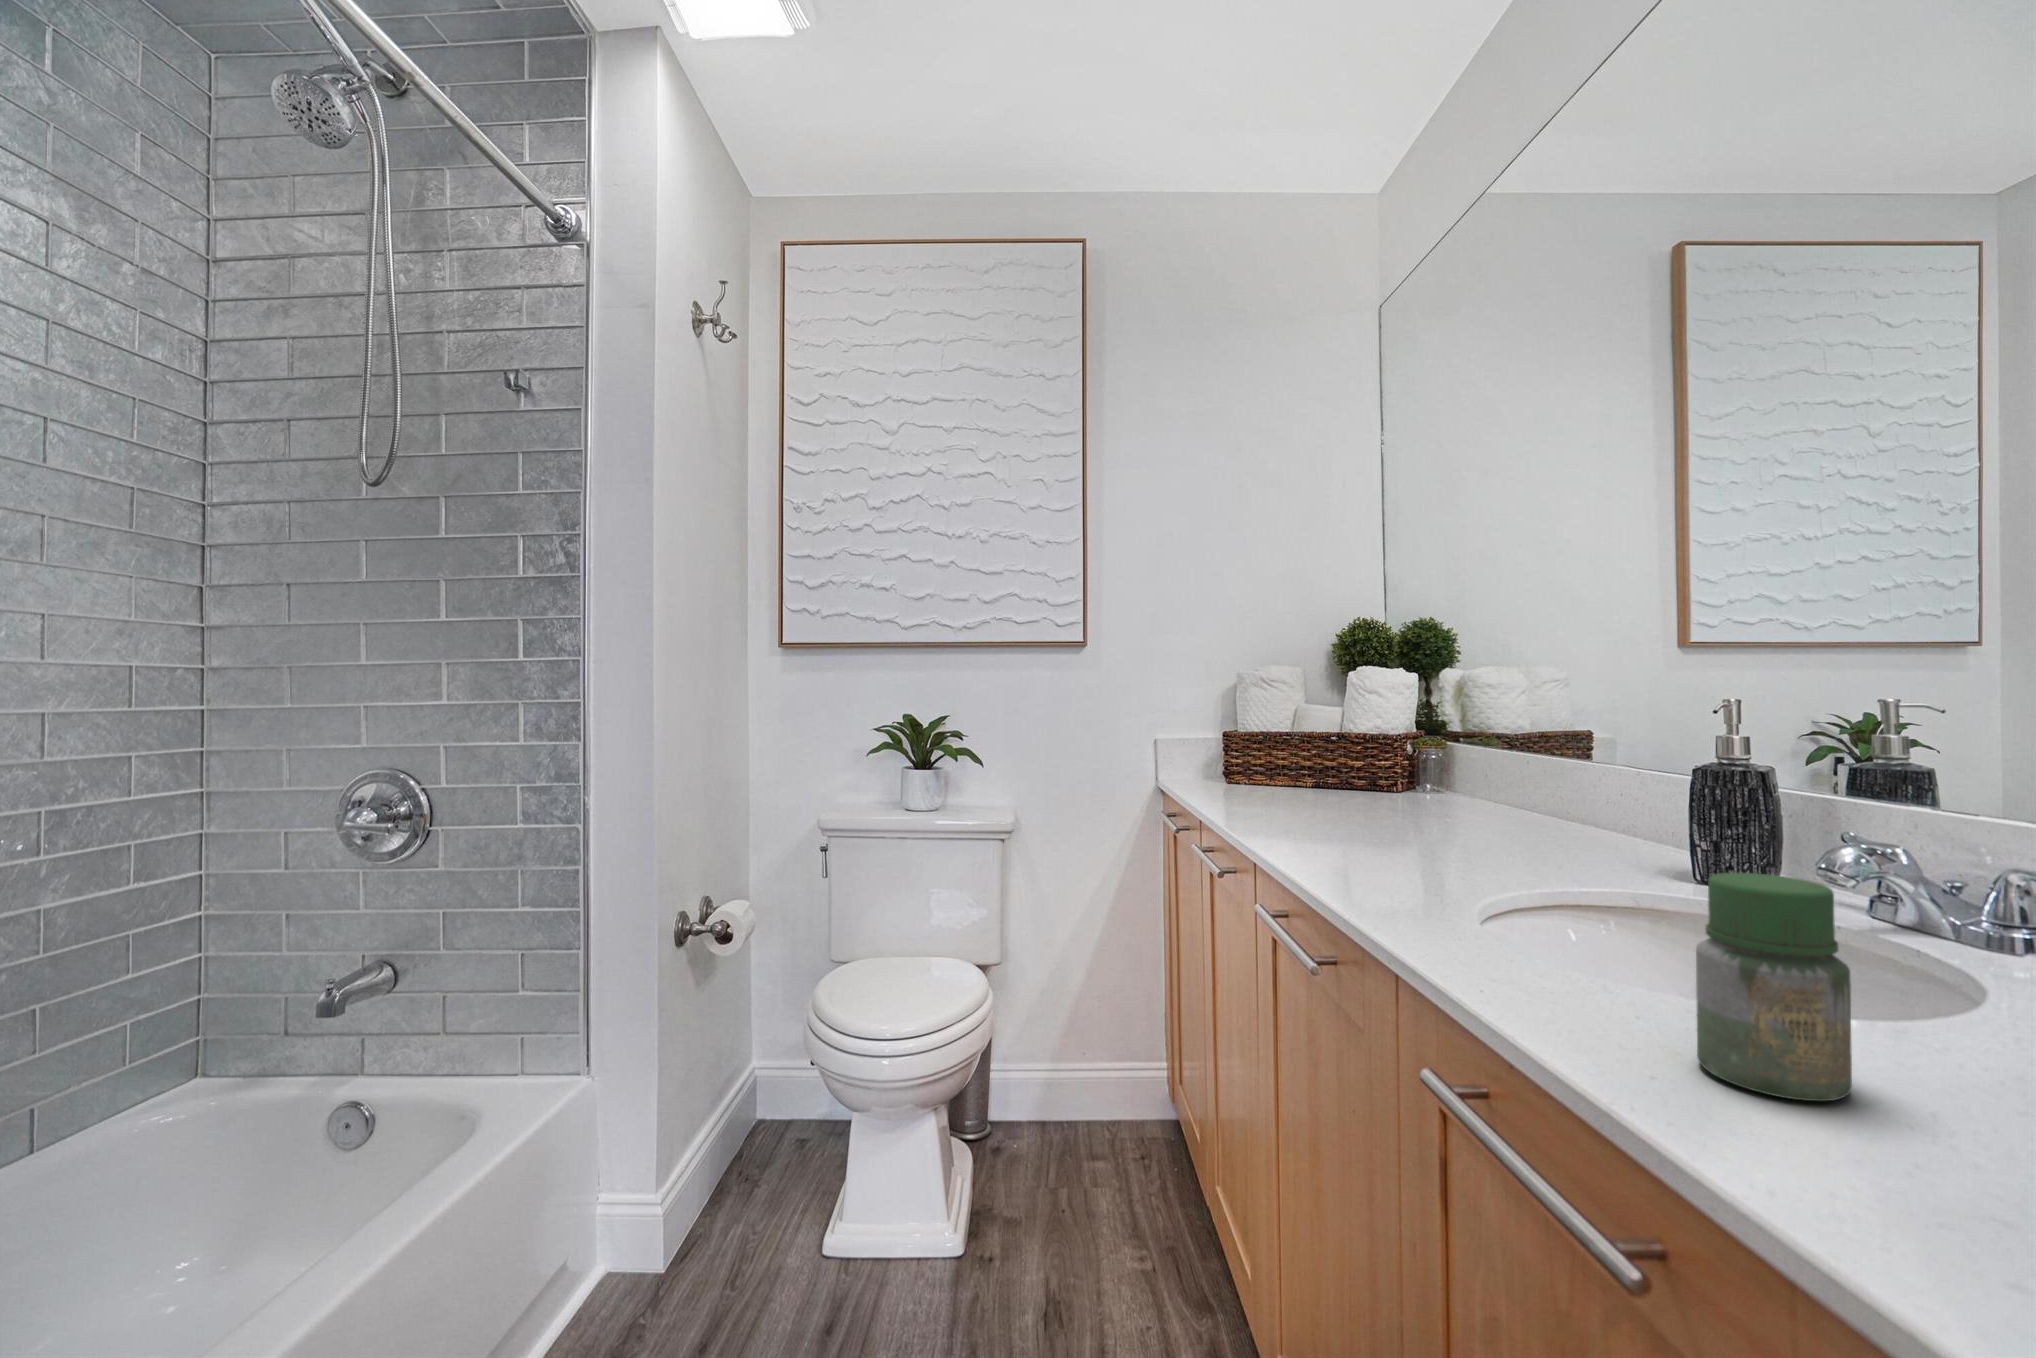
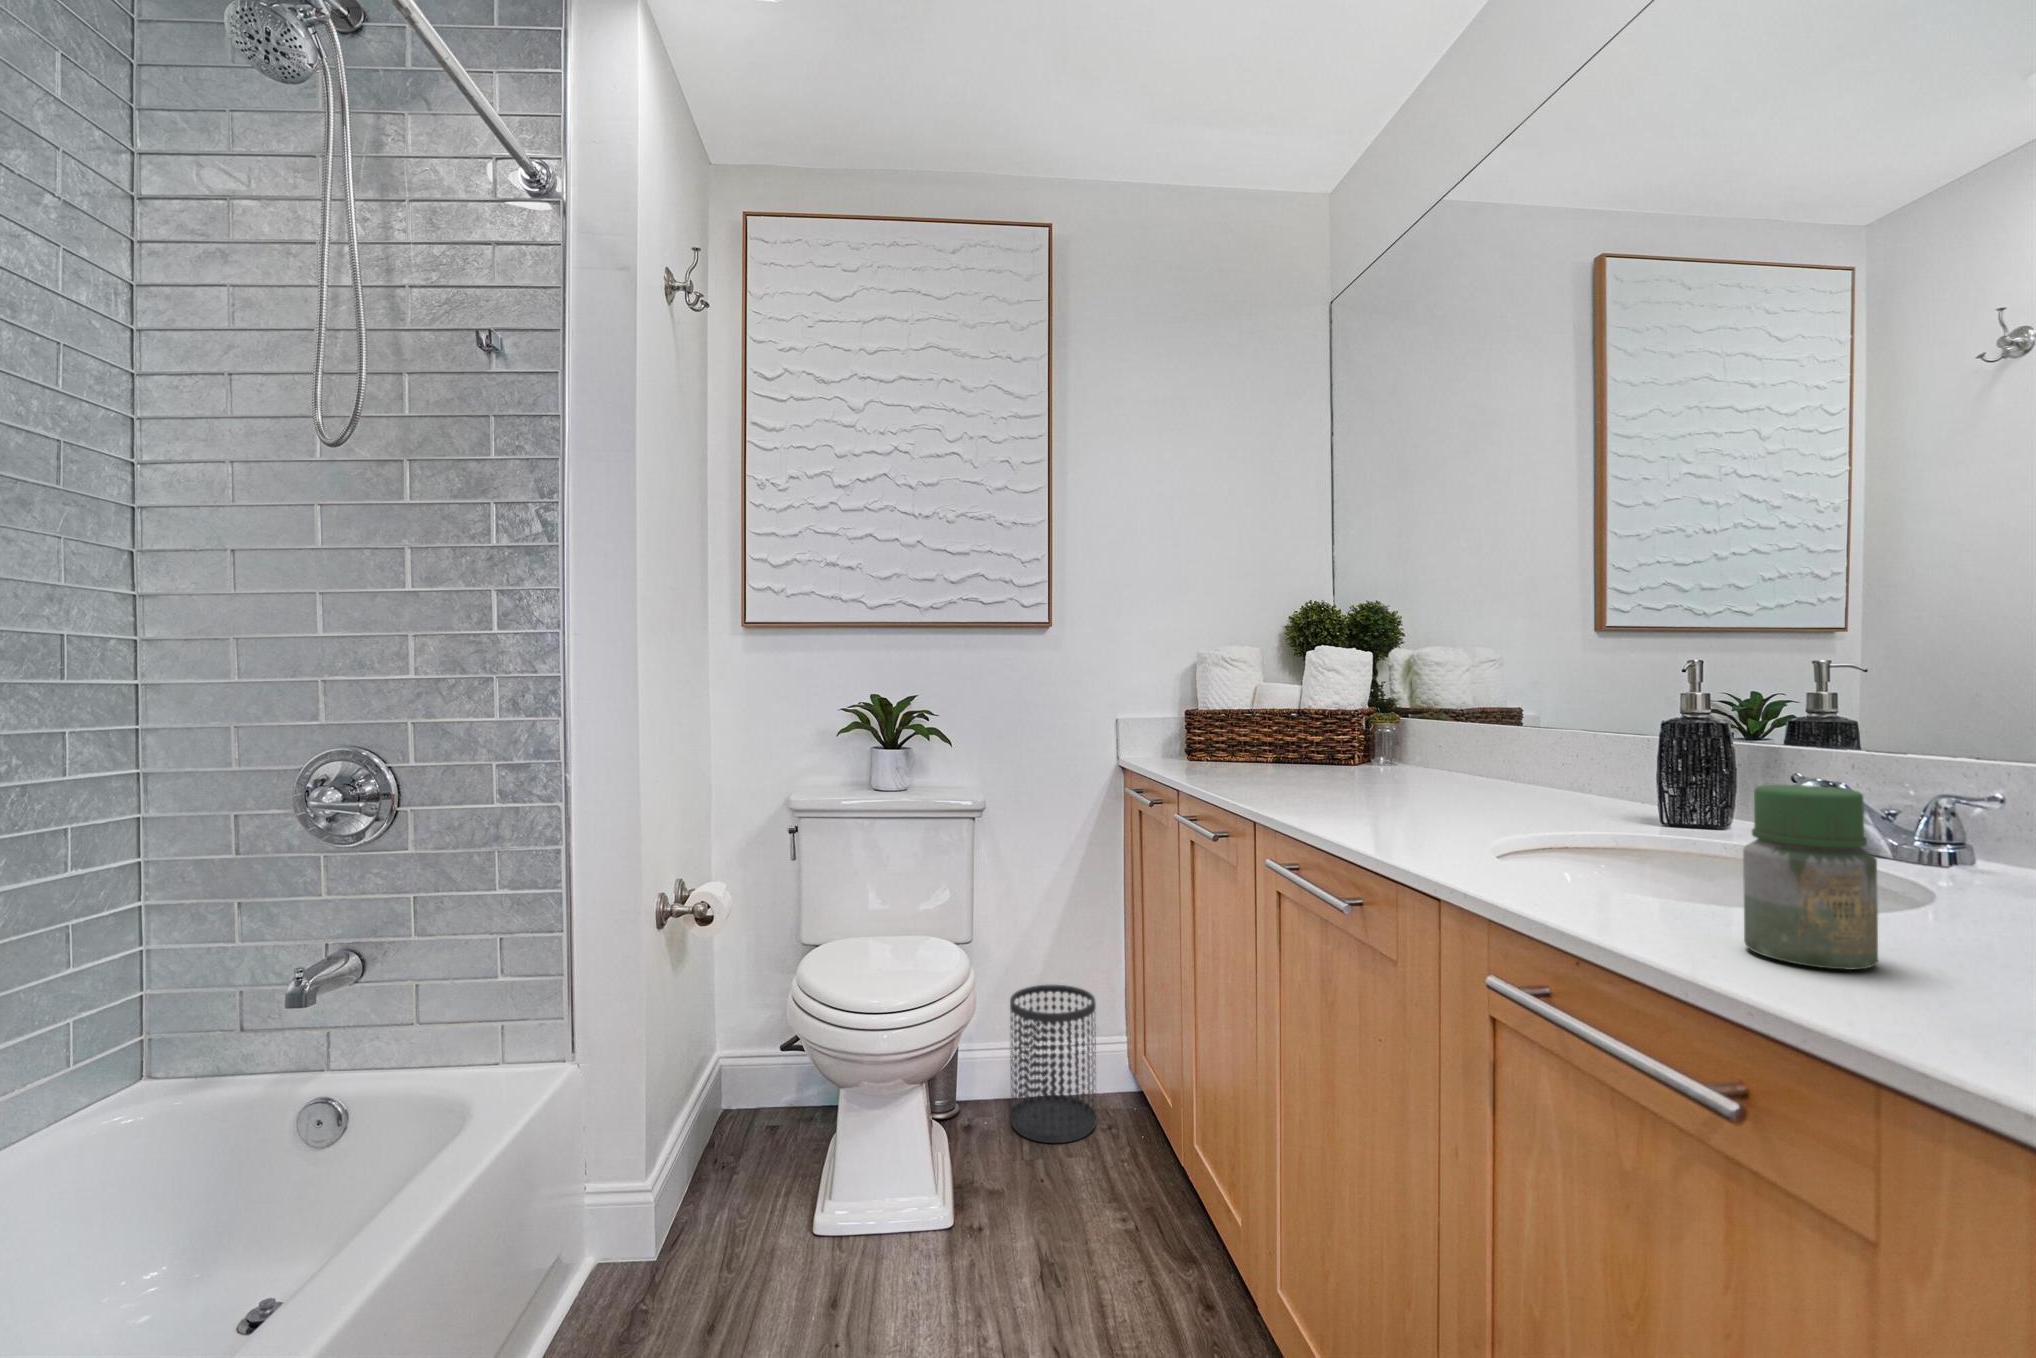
wastebasket: none [1035,1011,1123,1176] -> present [1010,985,1096,1143]

